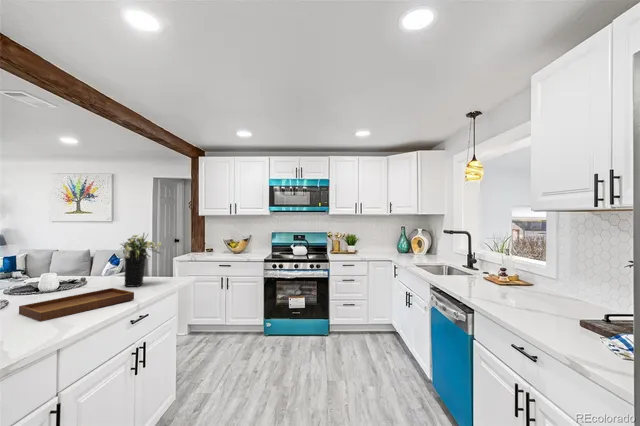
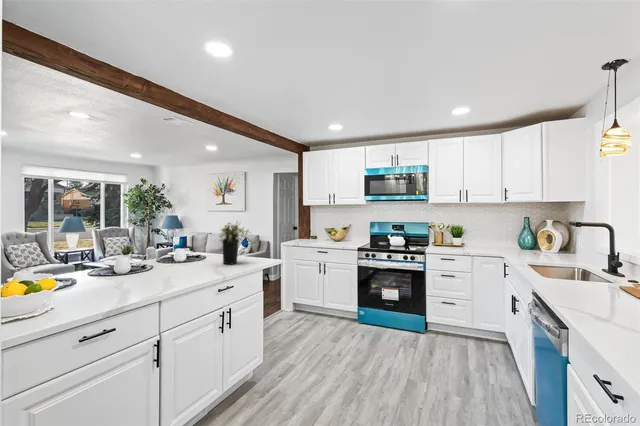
tray: present [19,277,134,322] -> none [150,254,221,283]

